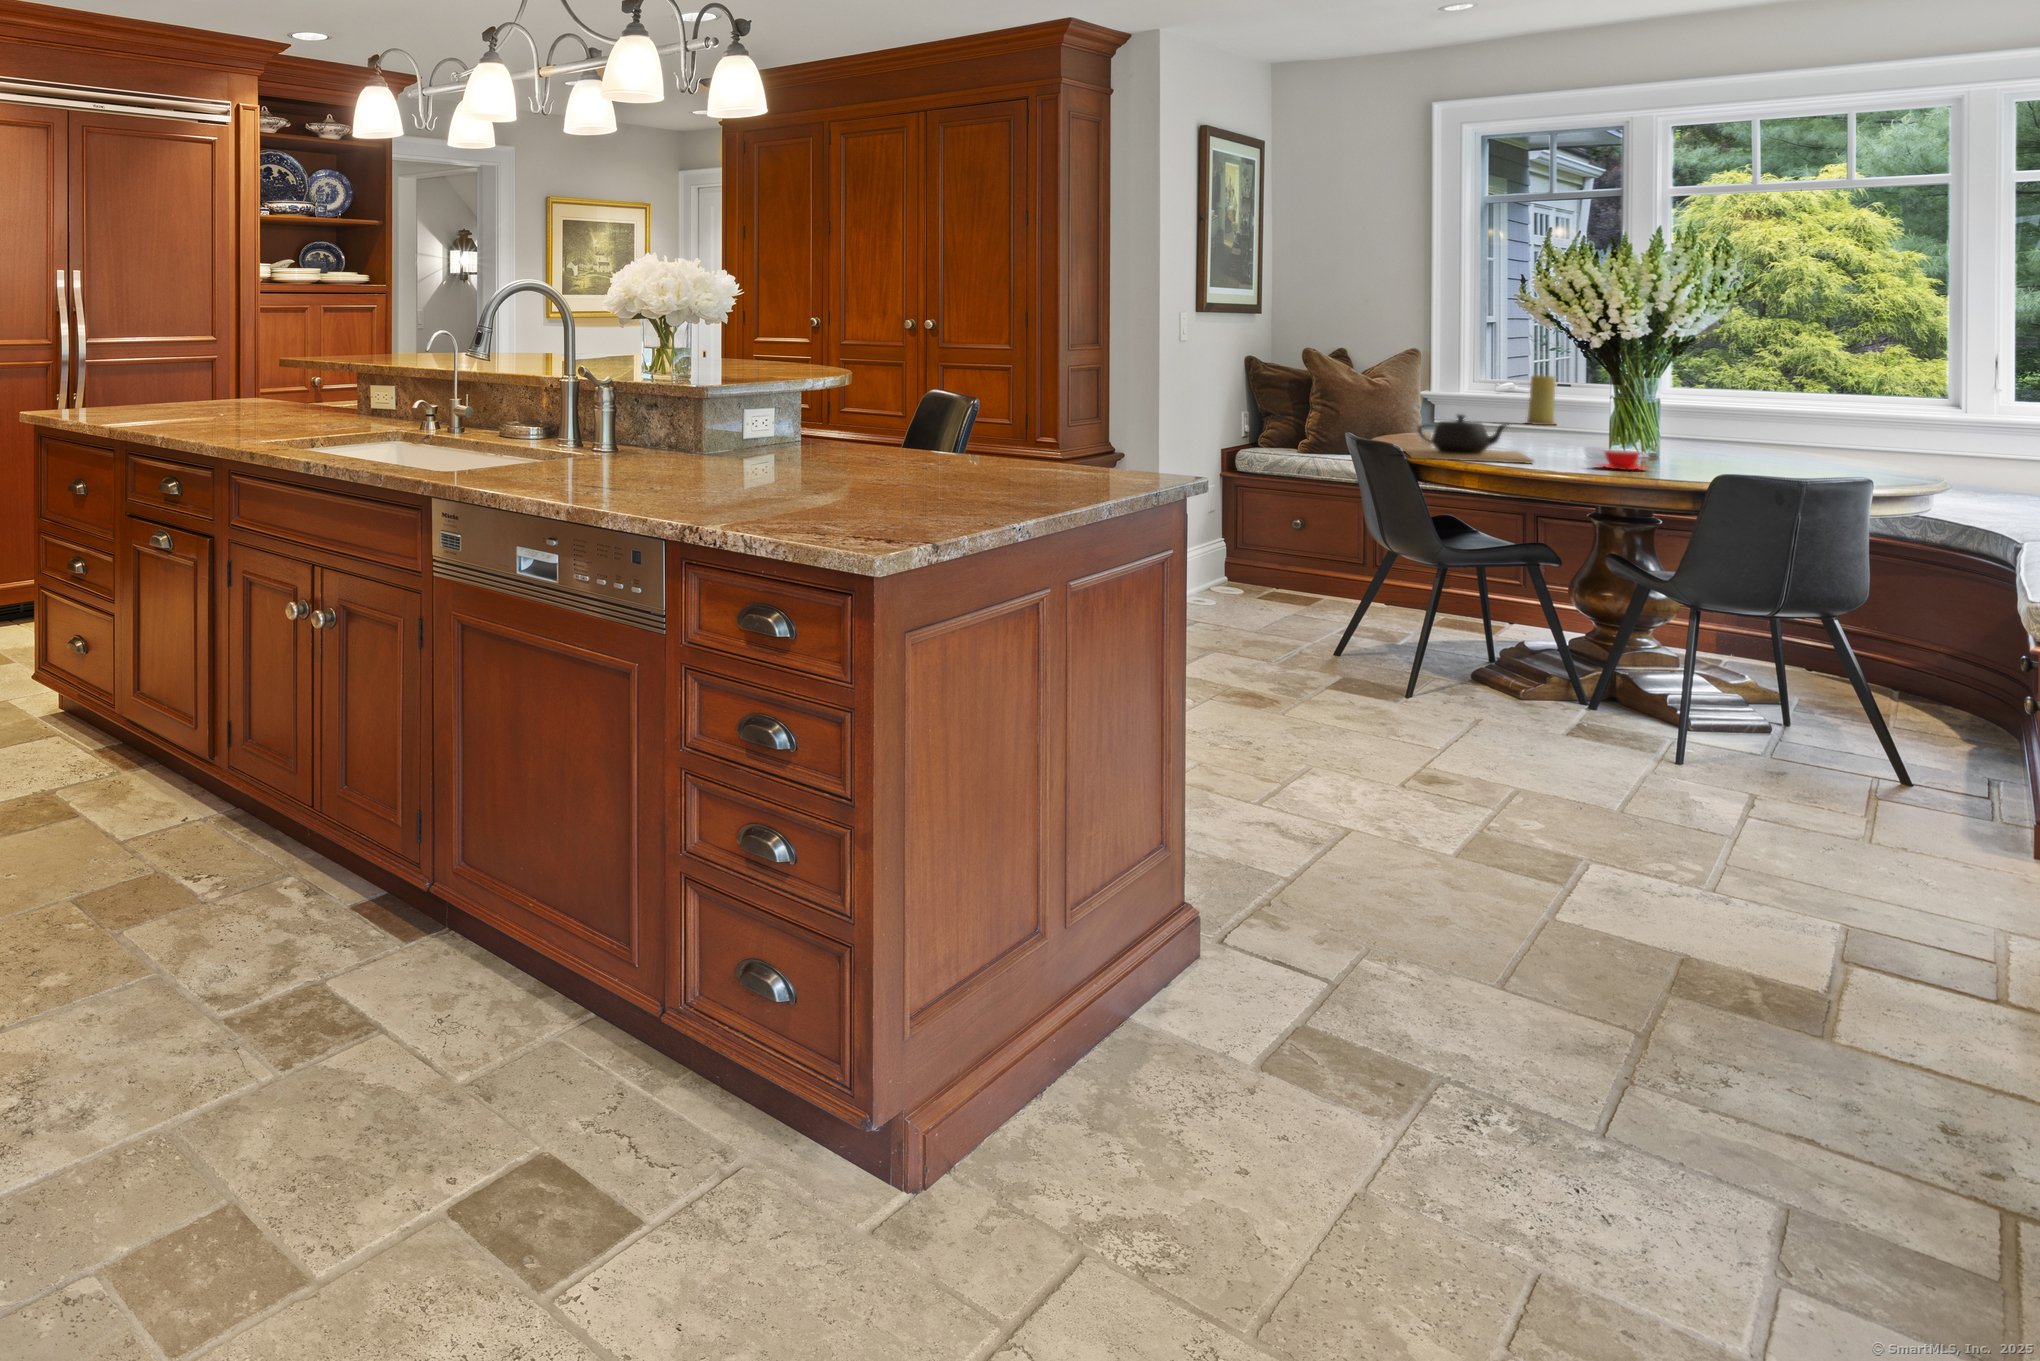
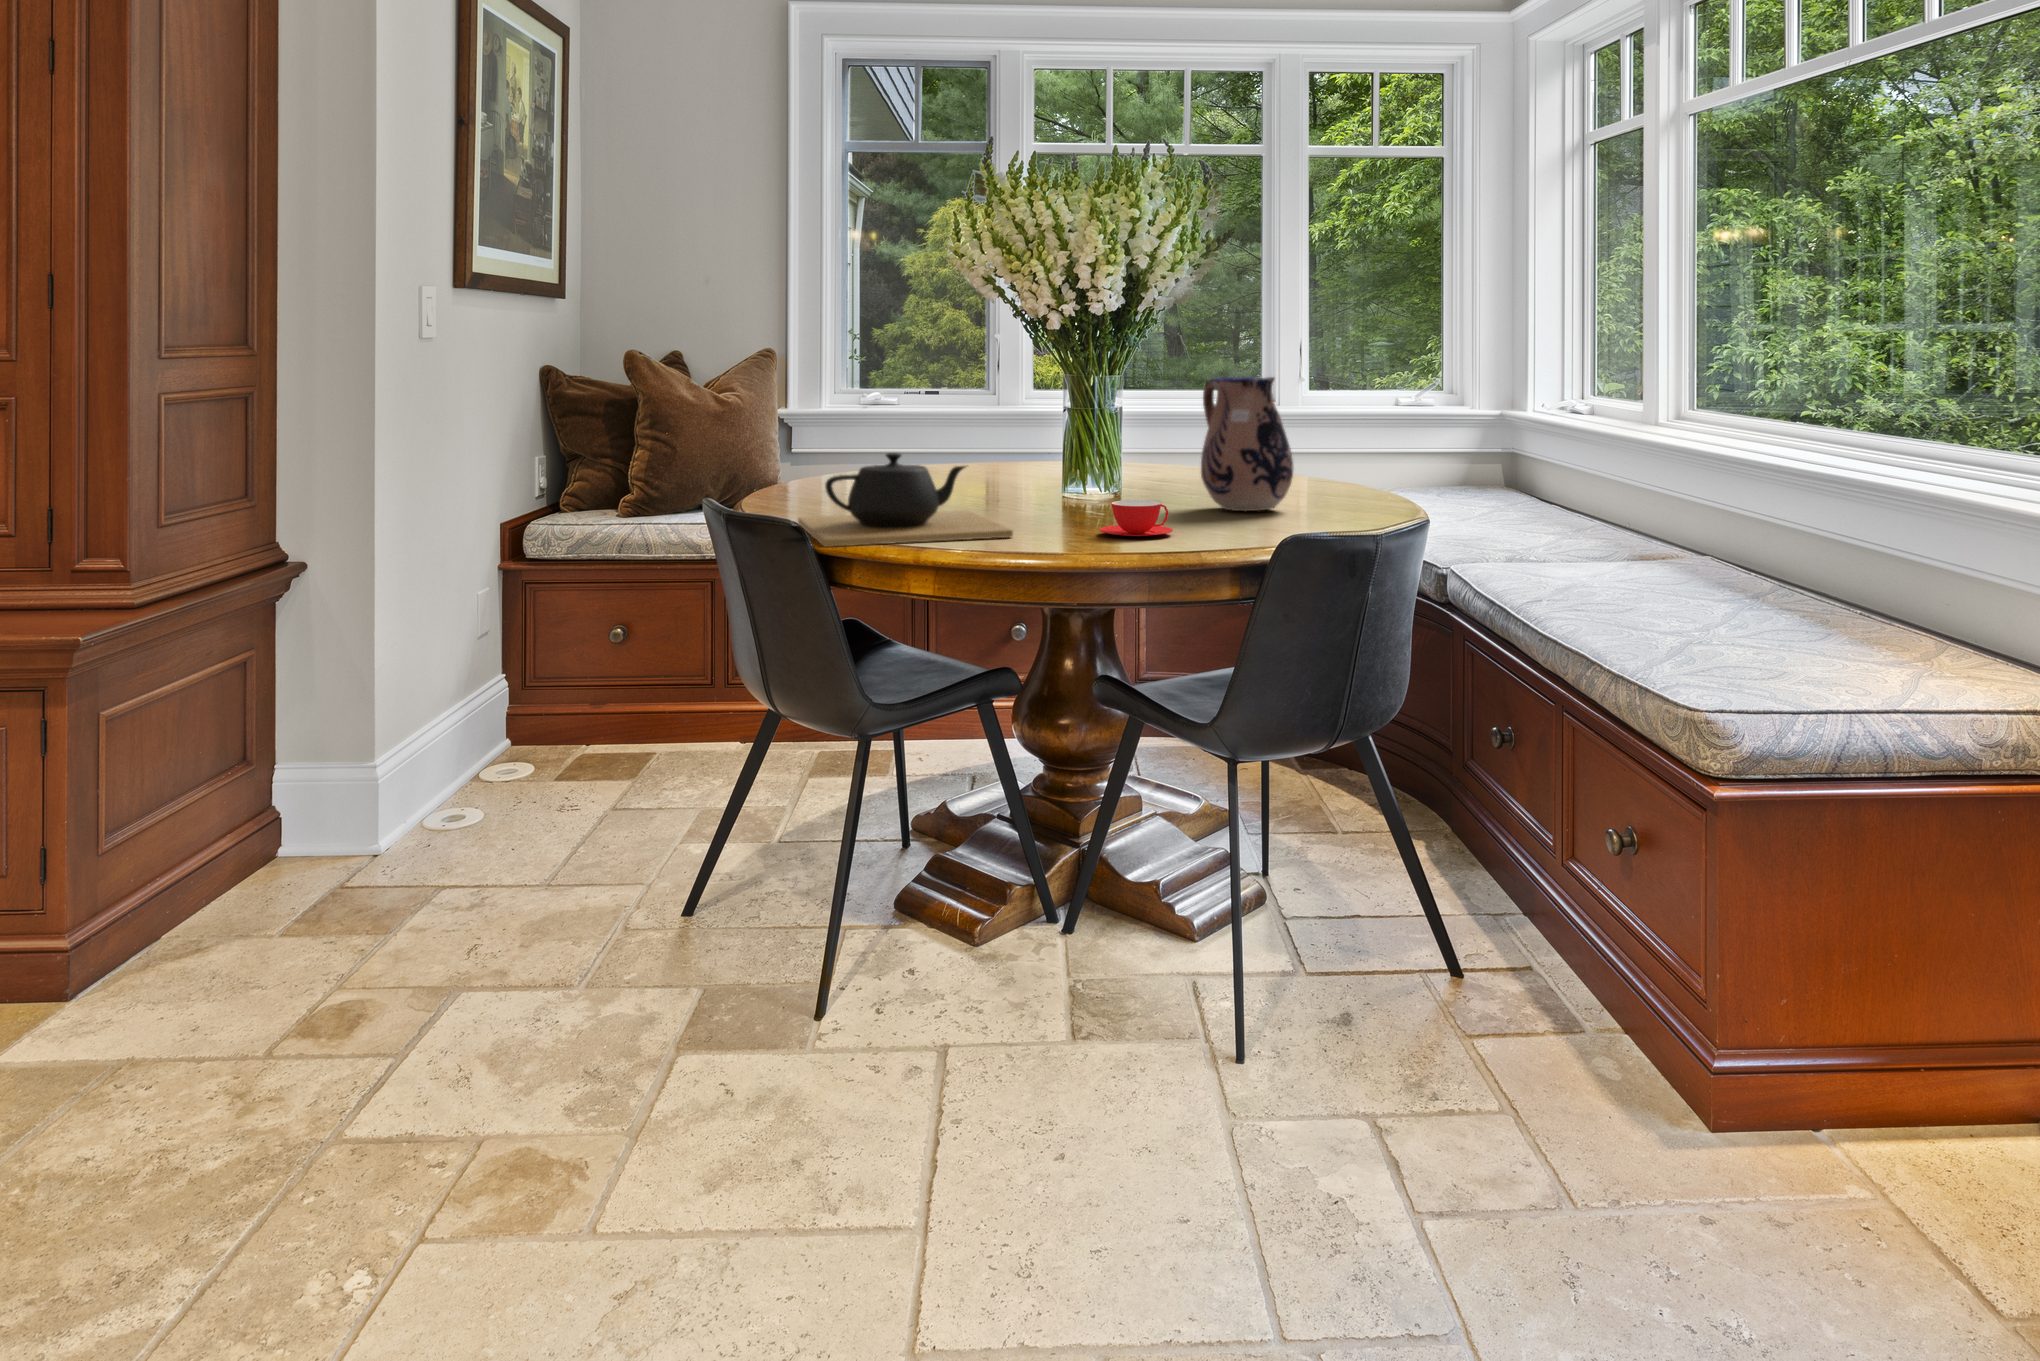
candle: present [1527,375,1555,425] -> none [901,383,939,450]
ceramic pitcher: none [1704,381,1784,468] -> present [1201,377,1293,511]

